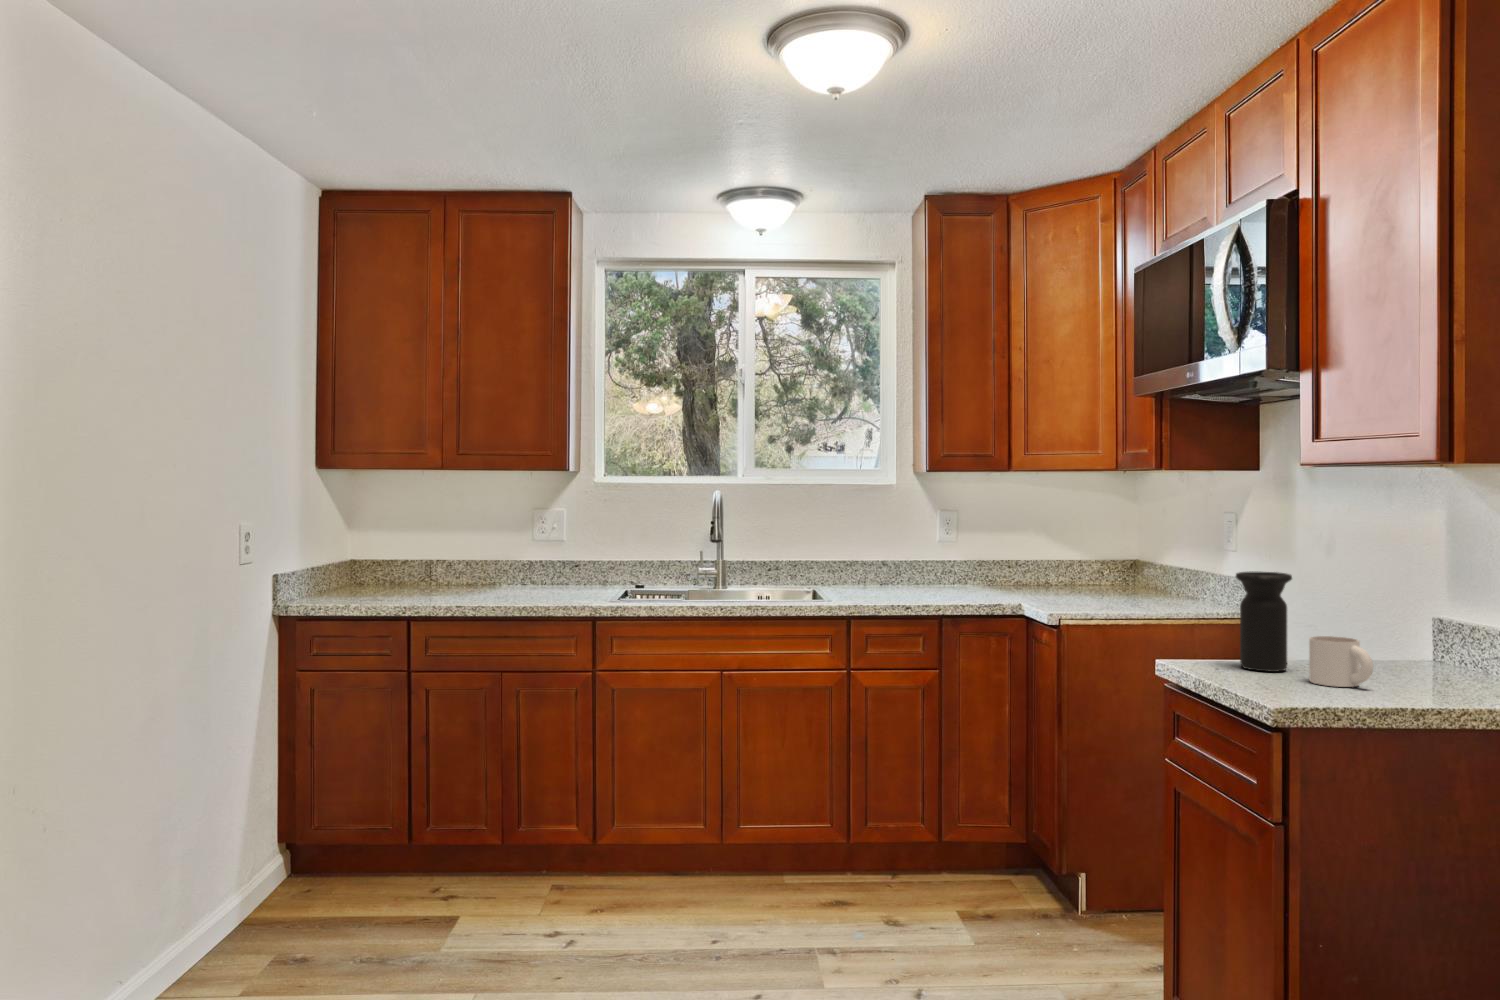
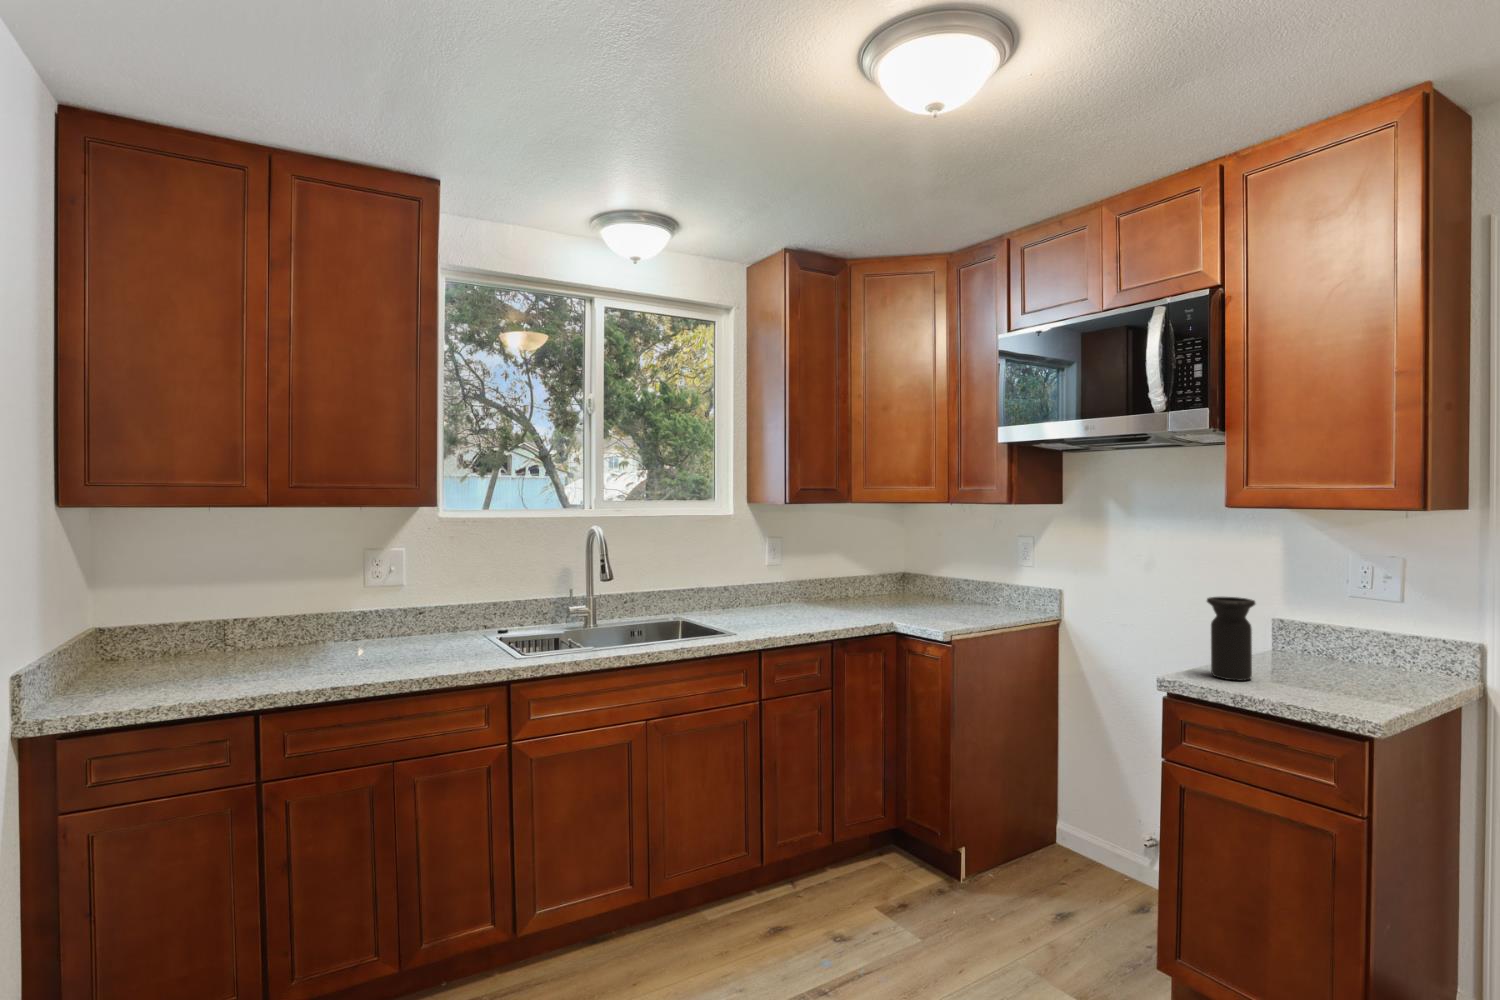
mug: present [1309,636,1373,687] -> none [1291,649,1354,692]

